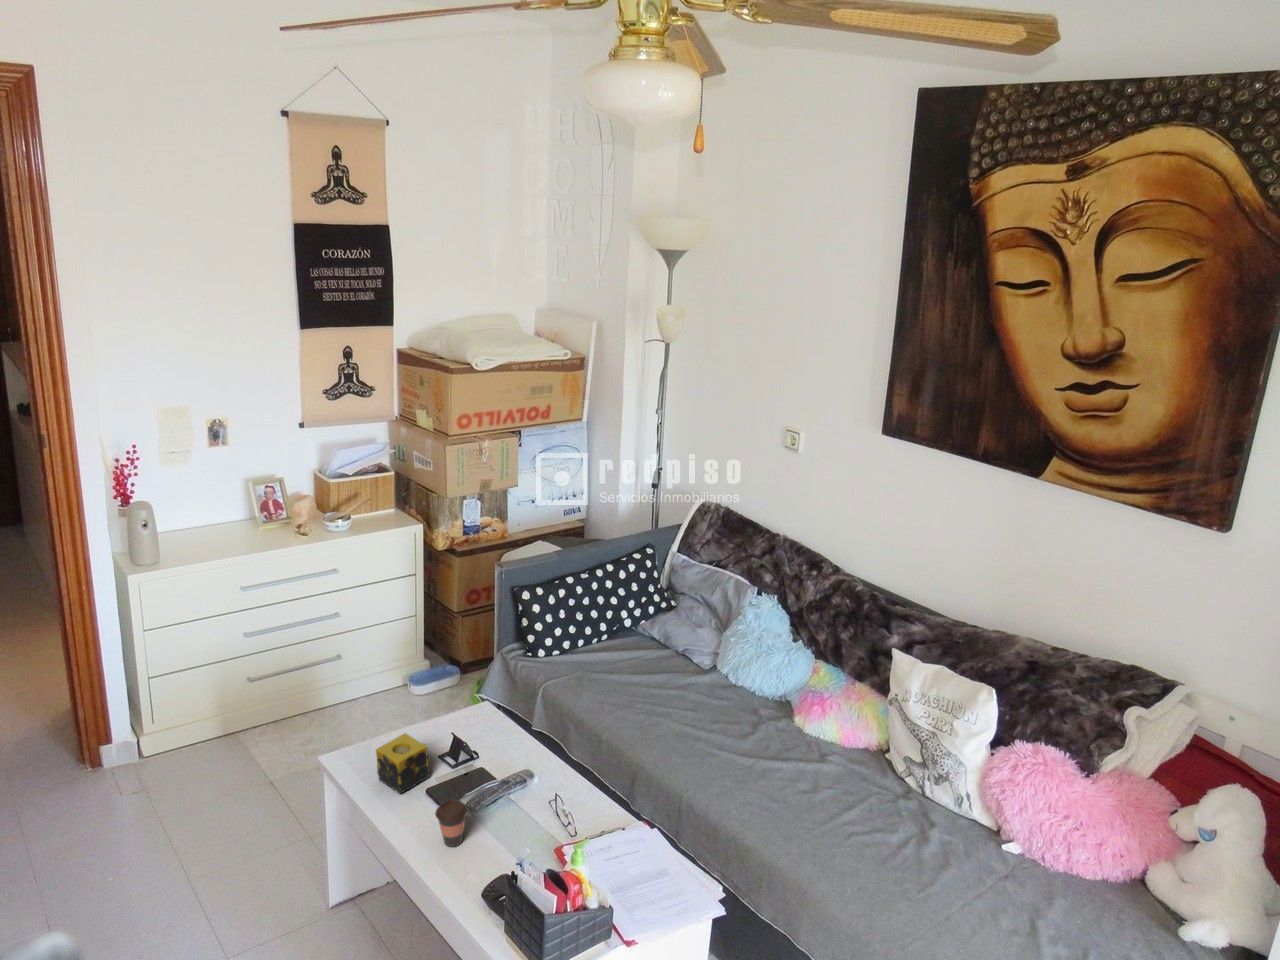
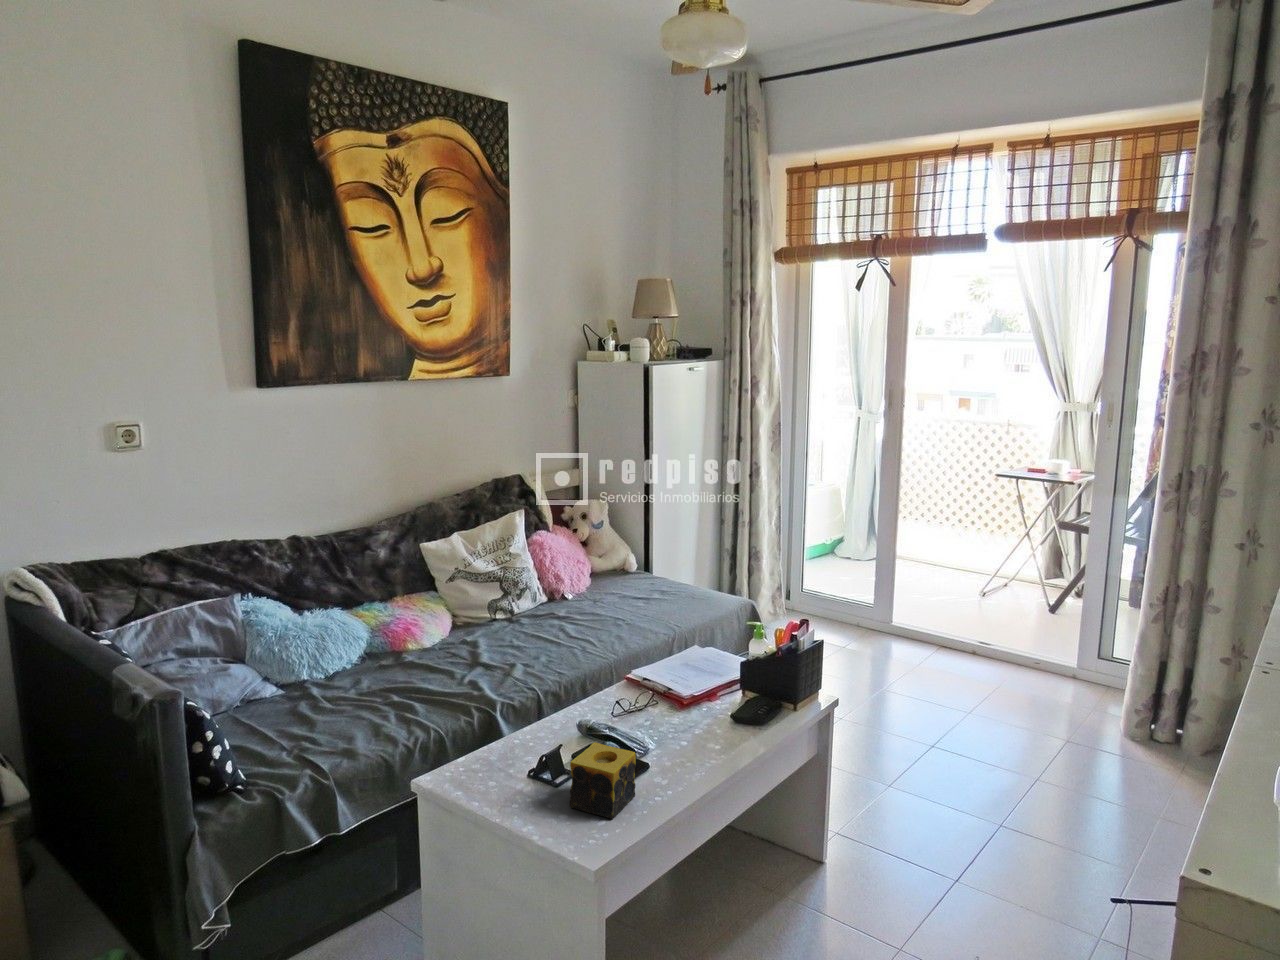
coffee cup: present [435,799,468,847] -> none [675,706,709,757]

